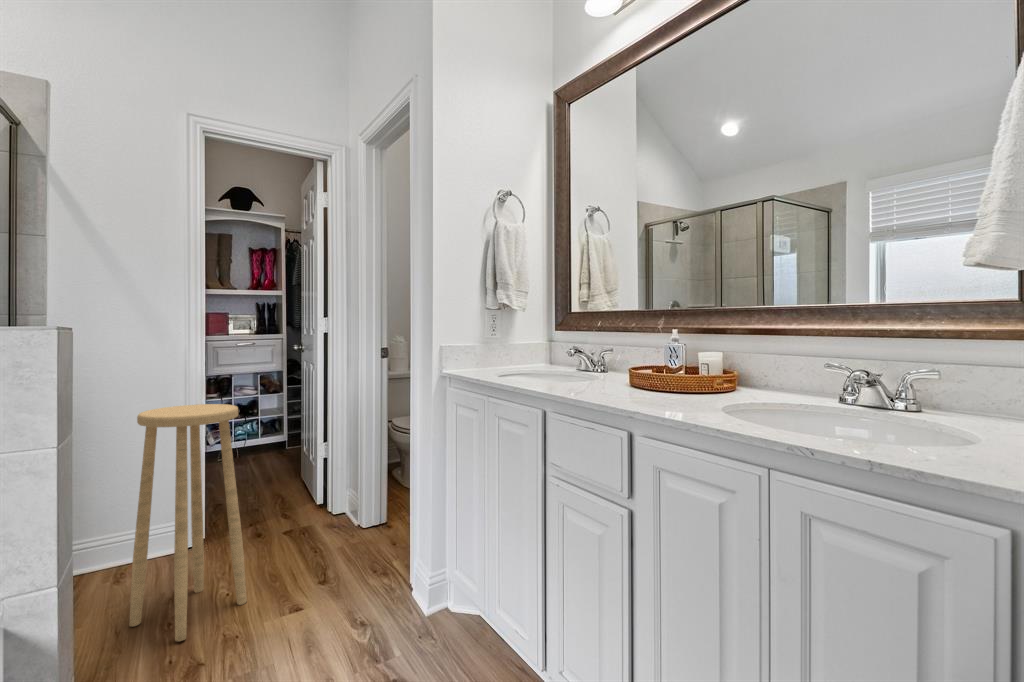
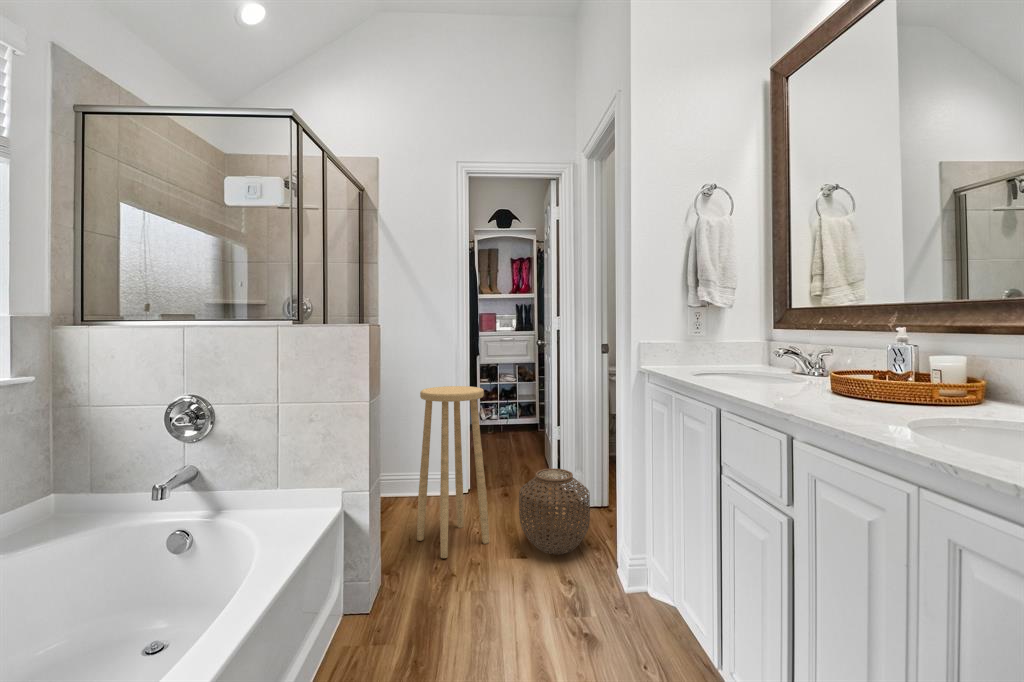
woven basket: none [290,493,378,596] -> present [519,468,590,554]

